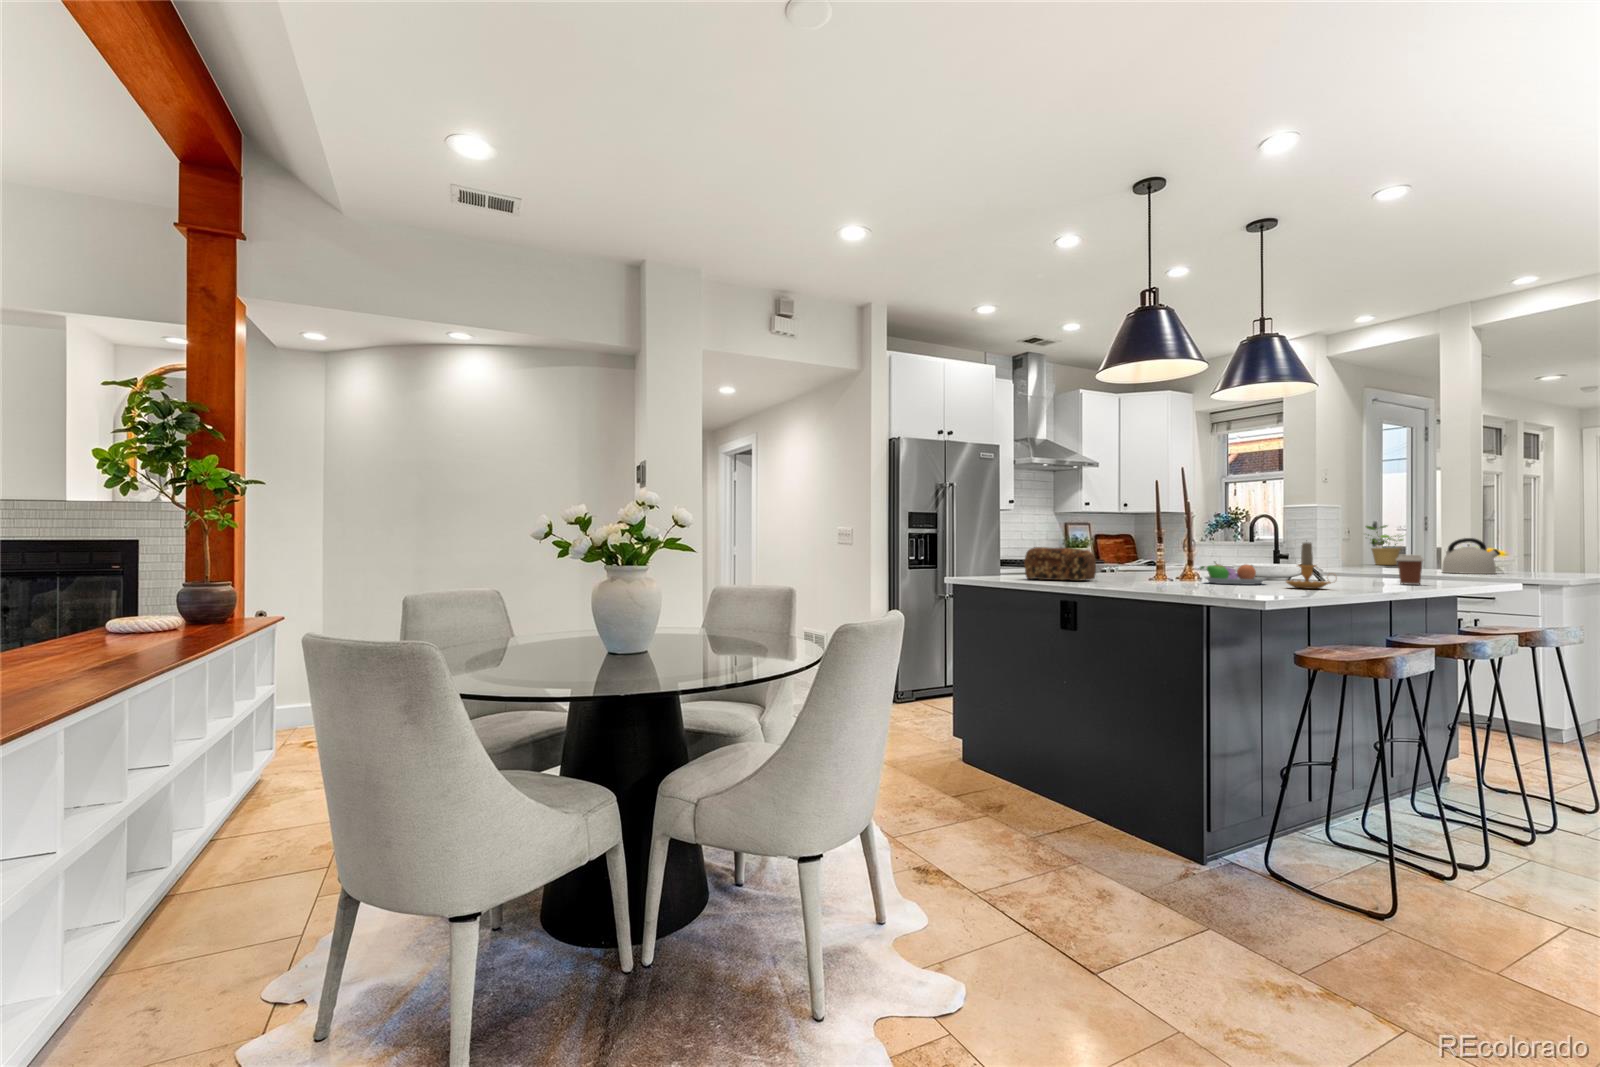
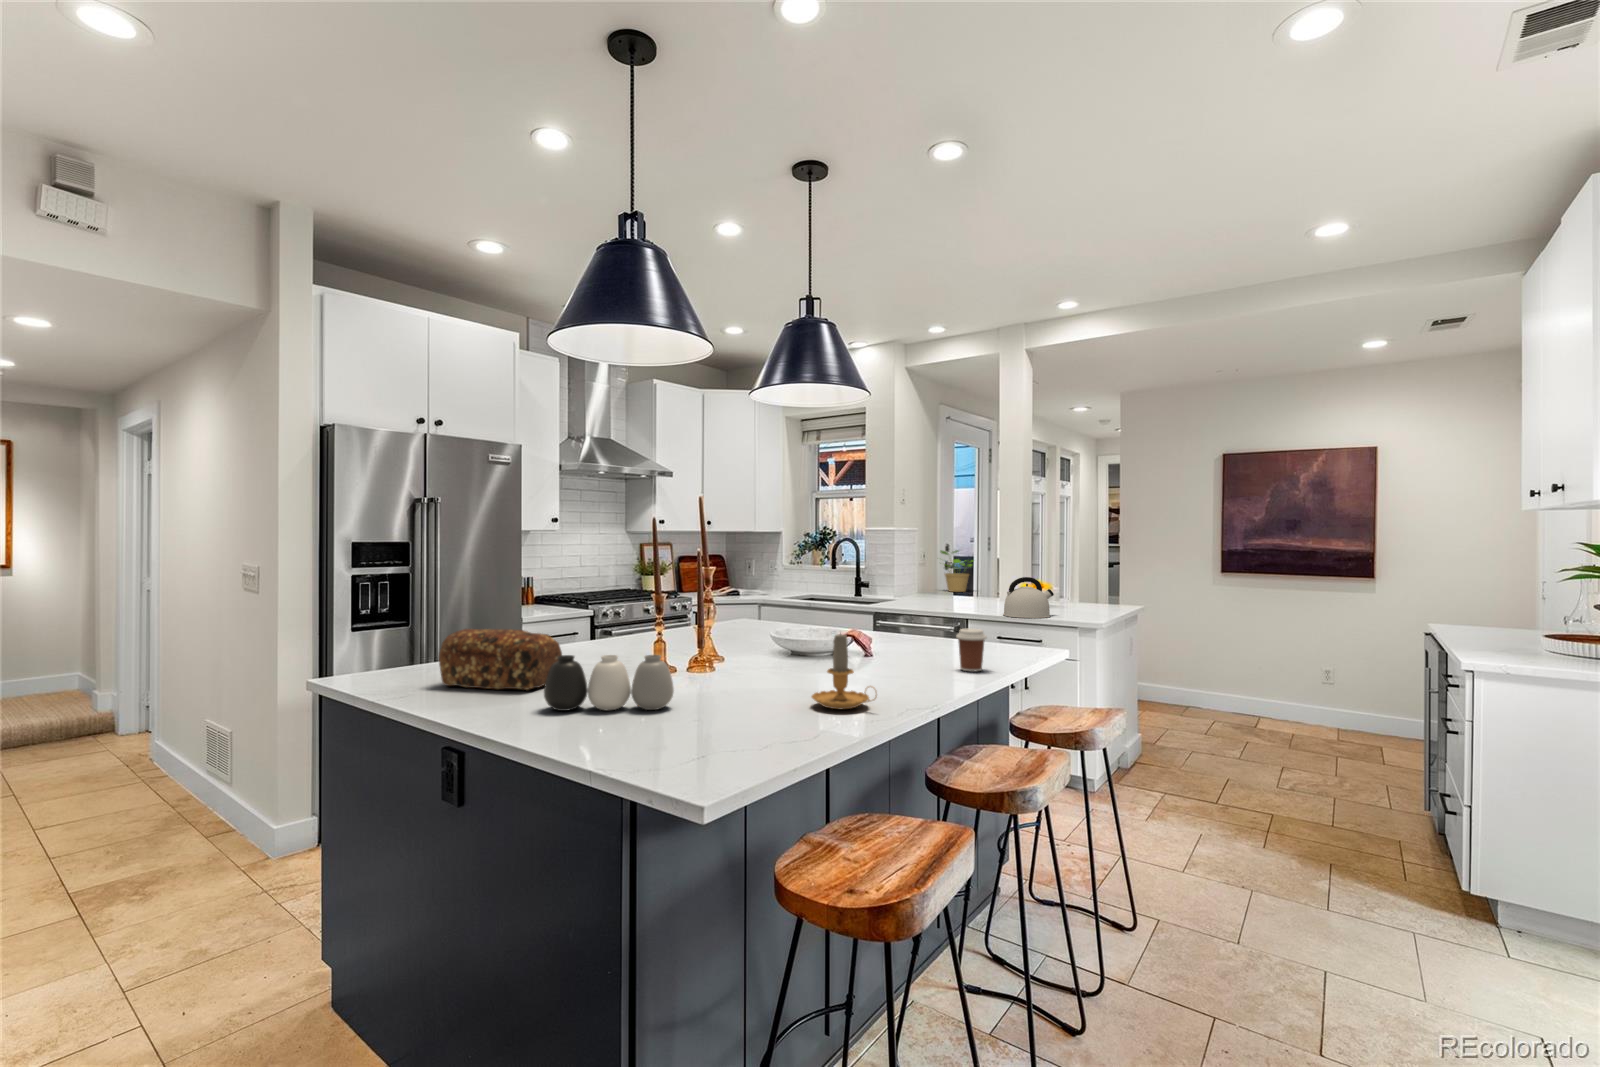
vase: none [1106,554,1188,586] -> present [544,655,674,711]
fruit bowl: present [1200,562,1266,585] -> none [707,648,799,691]

